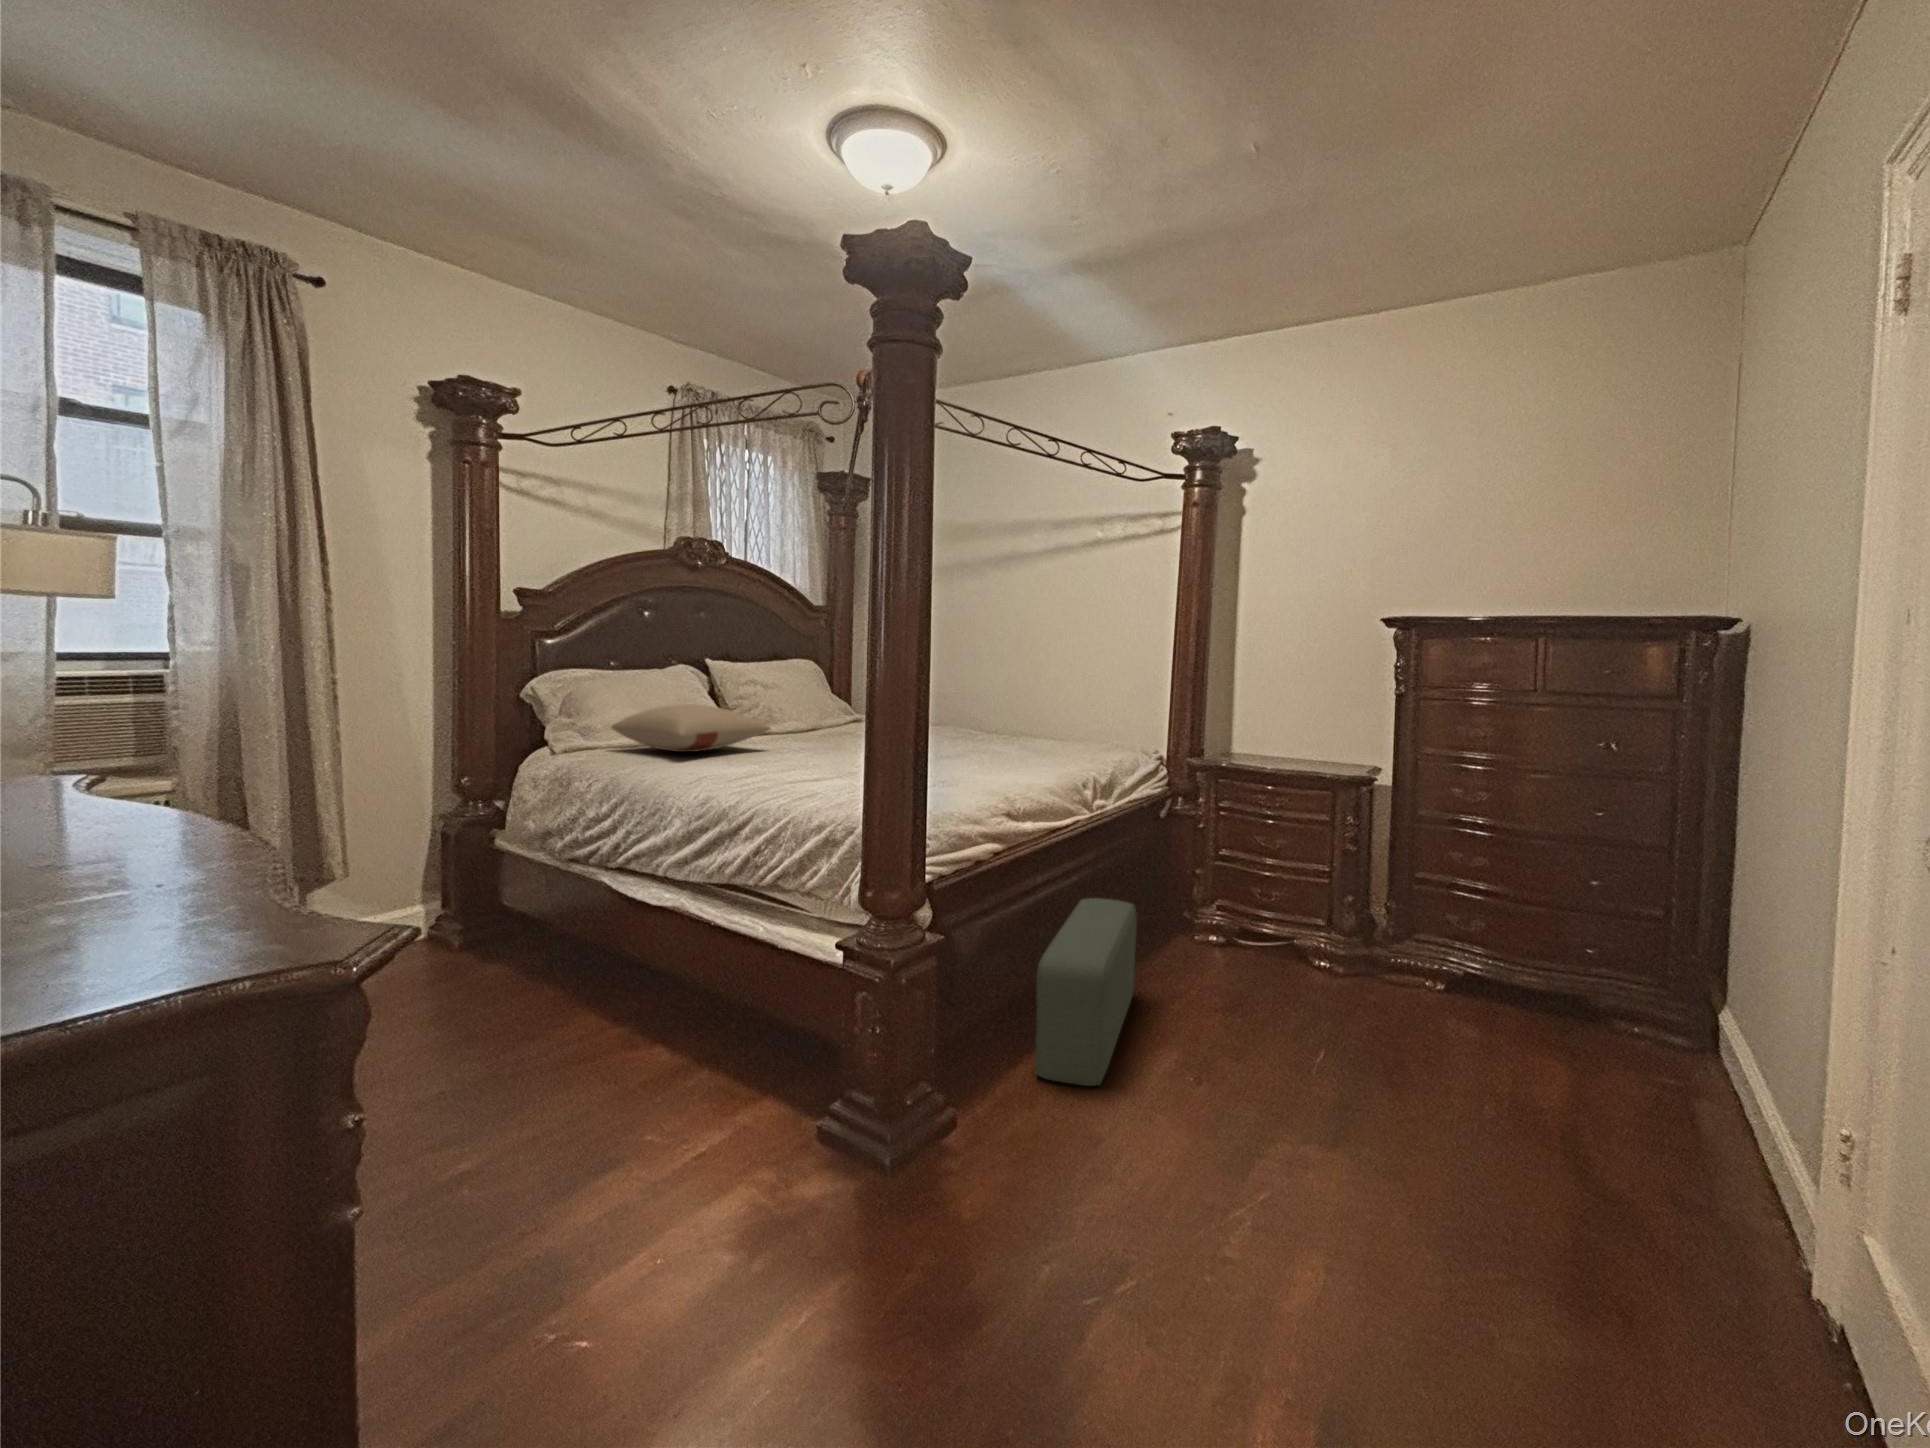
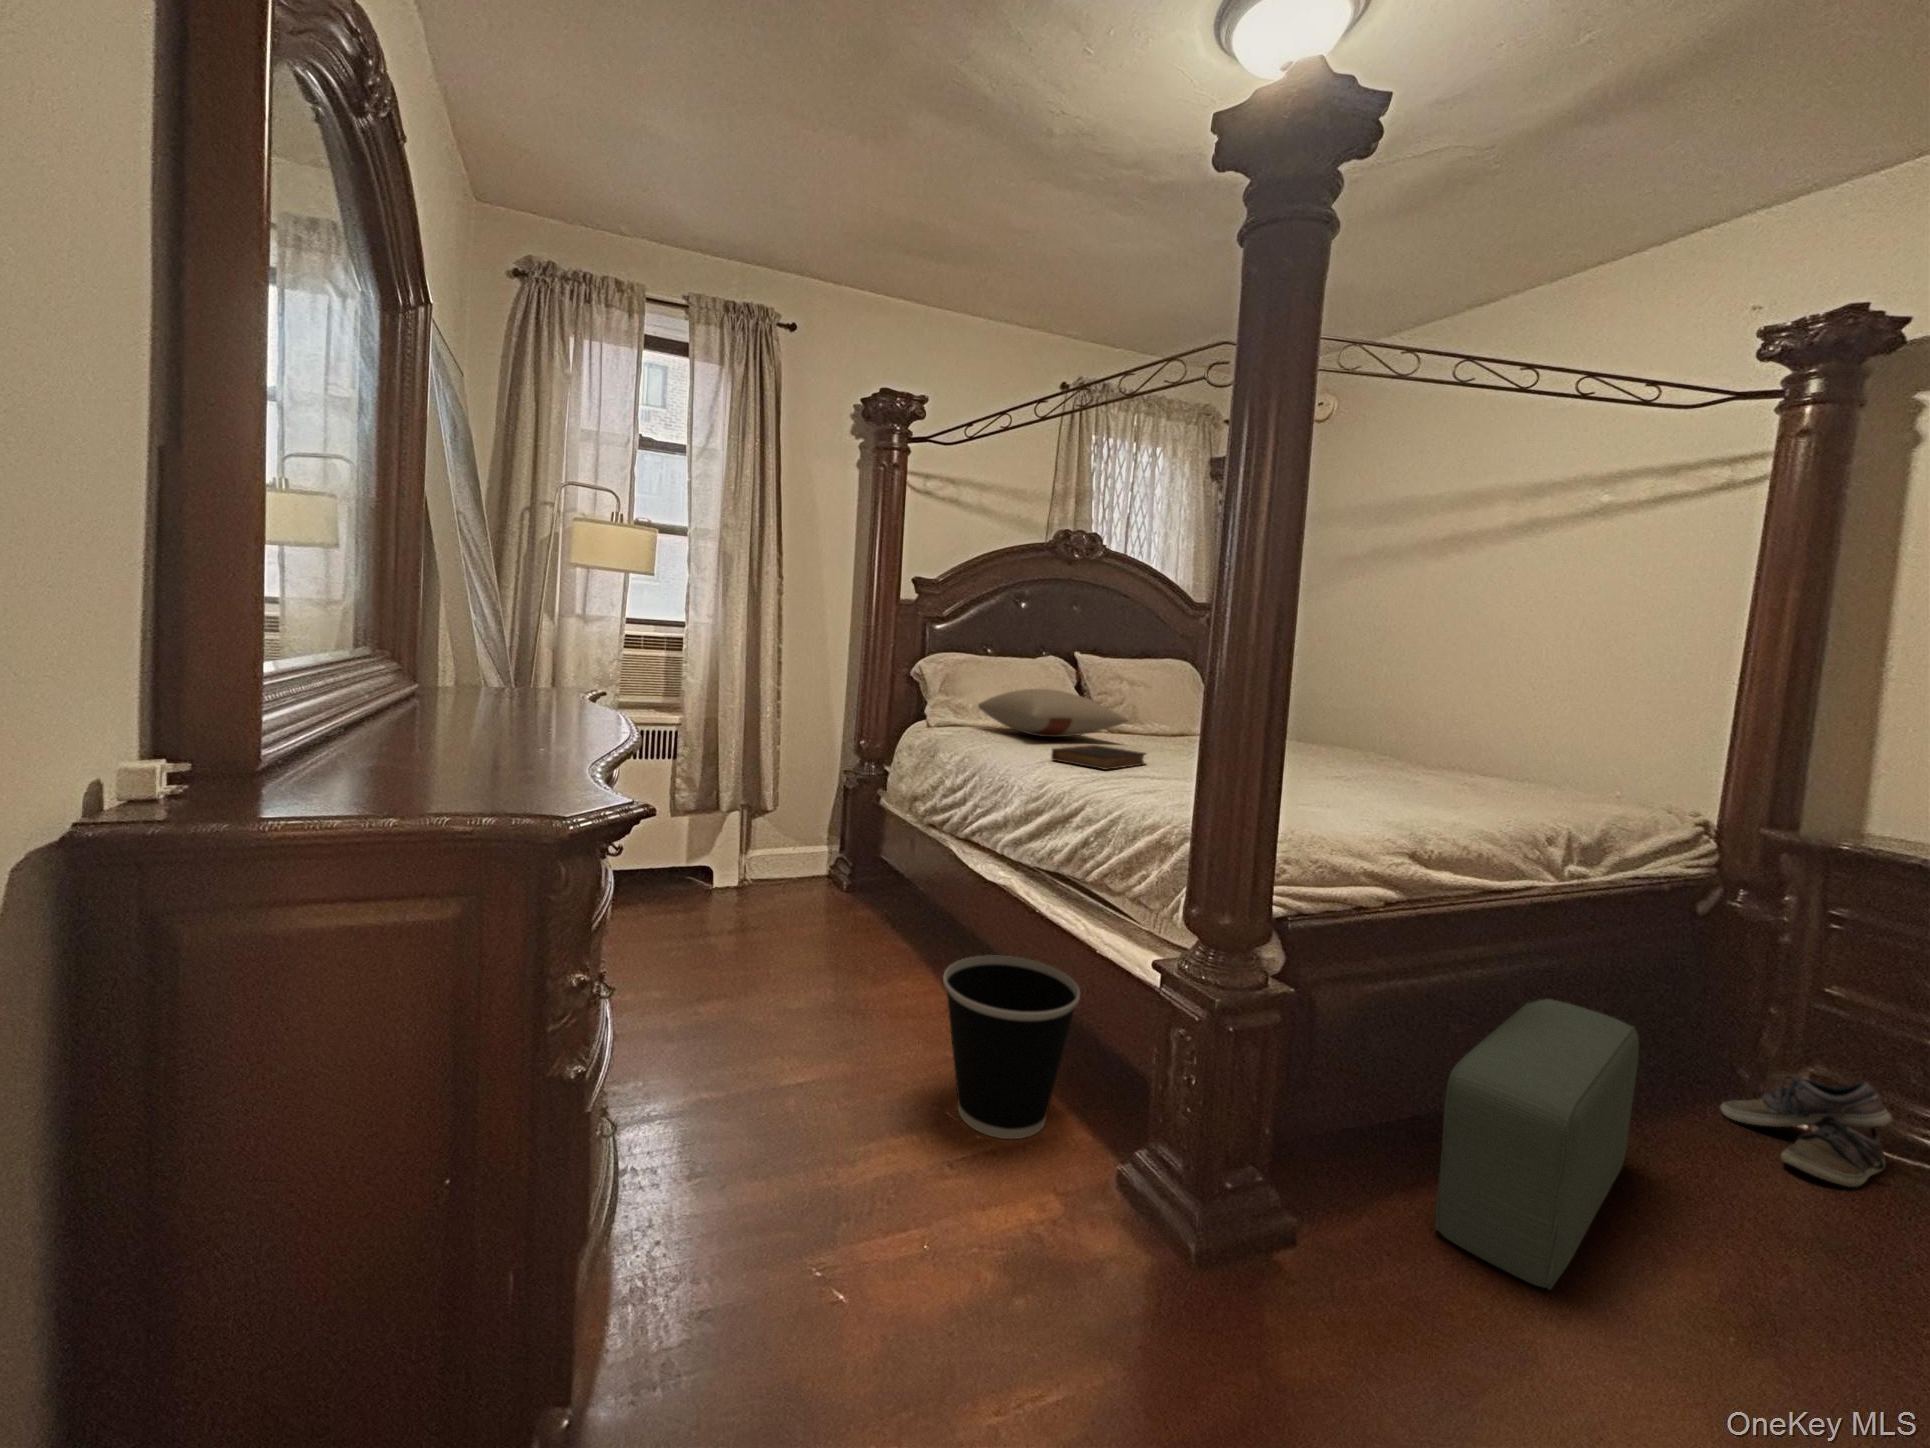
book: none [709,757,798,781] -> present [1051,745,1146,770]
shoe: none [1178,905,1250,970] -> present [1721,1076,1892,1187]
wastebasket: none [636,968,770,1135] -> present [943,956,1080,1139]

